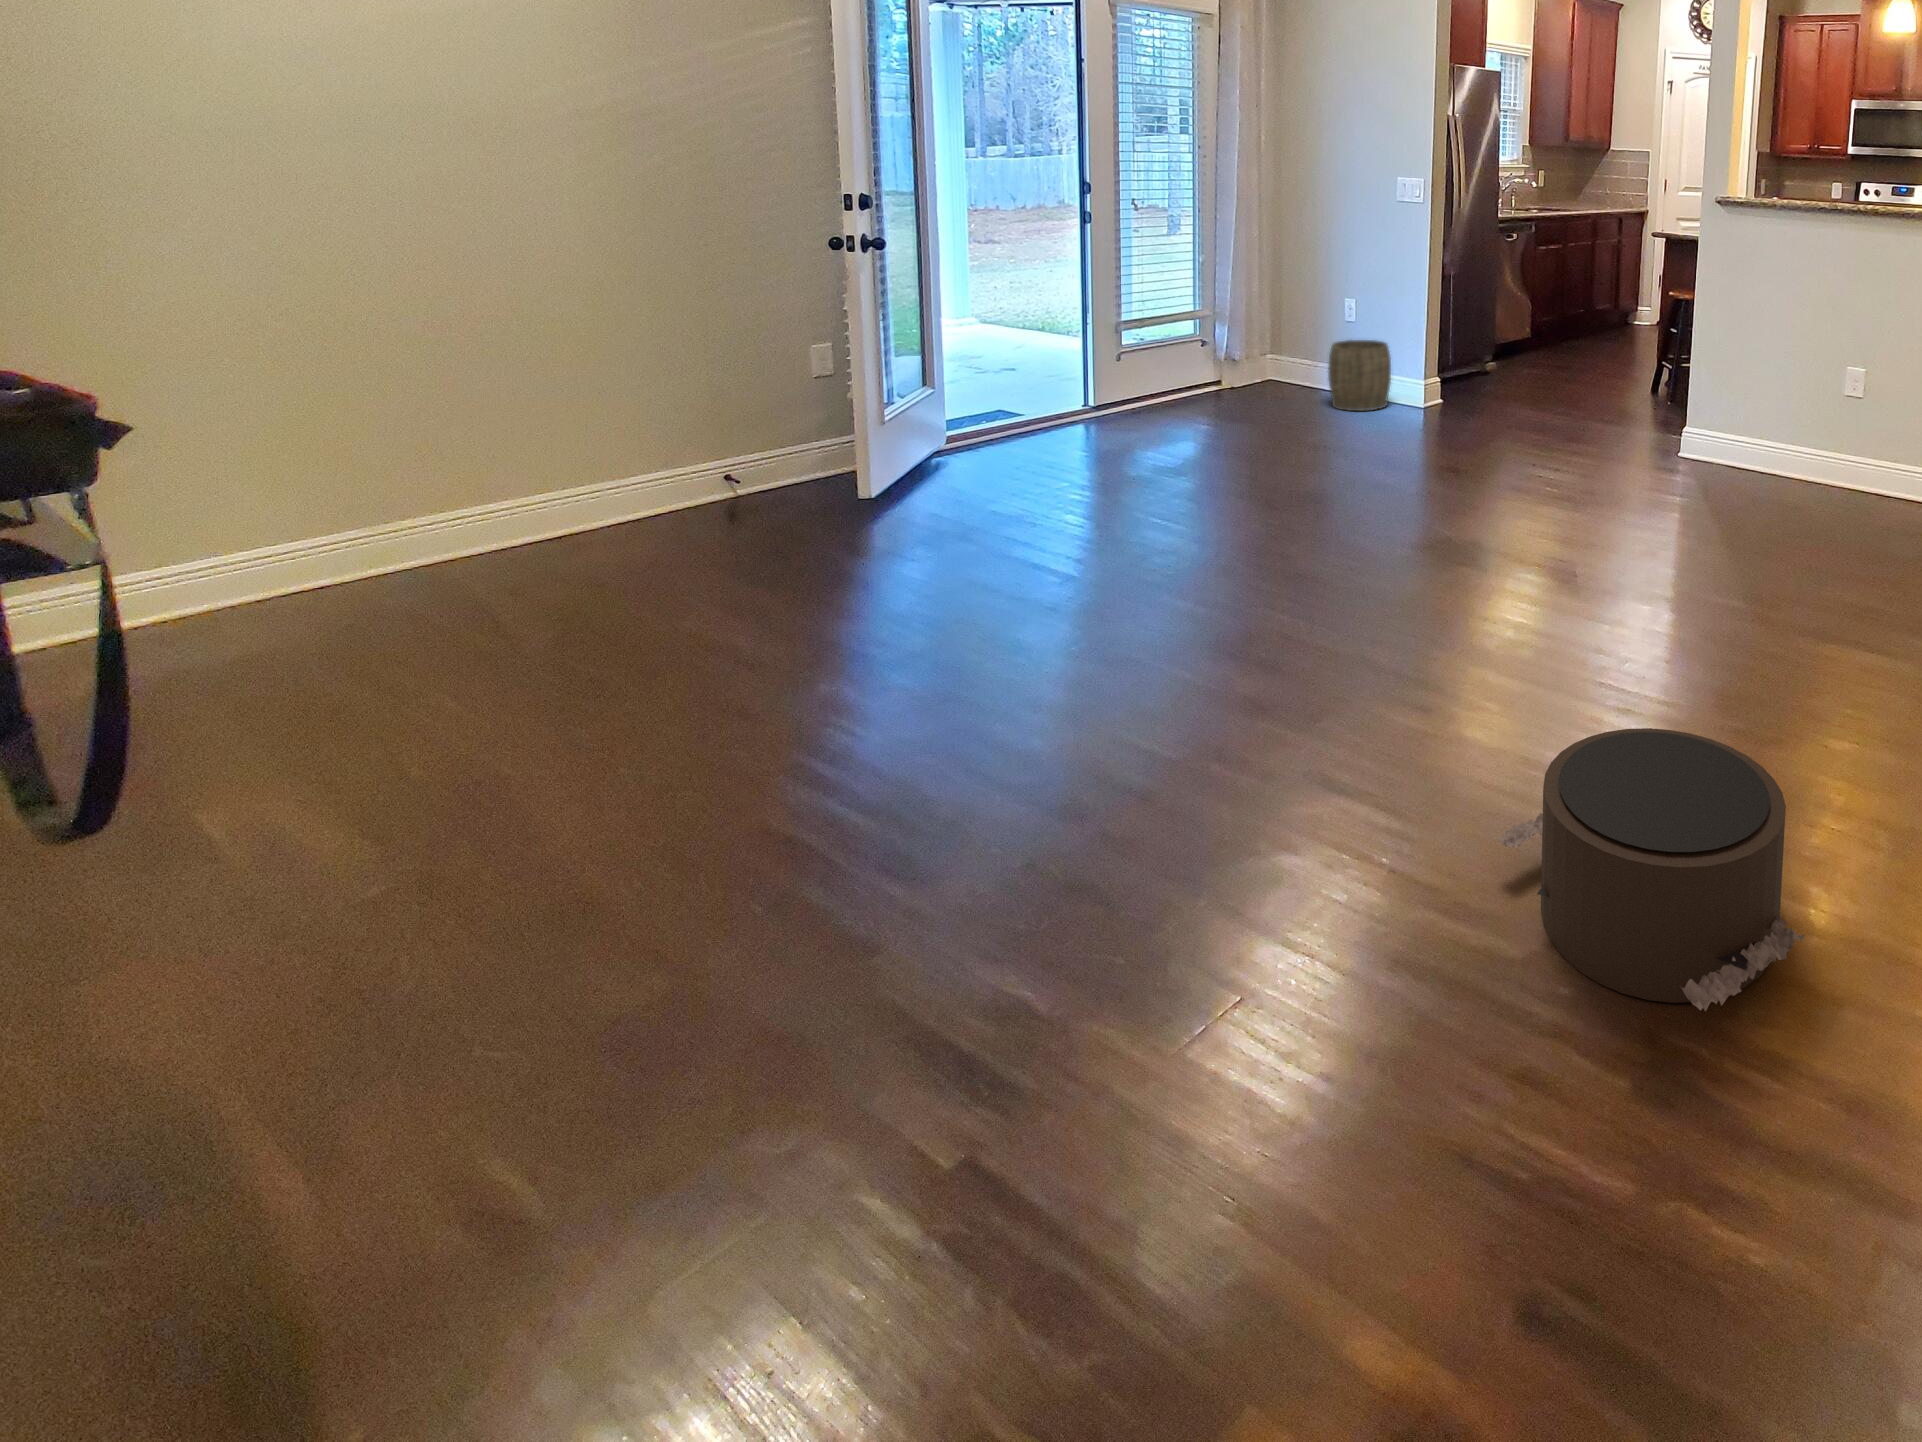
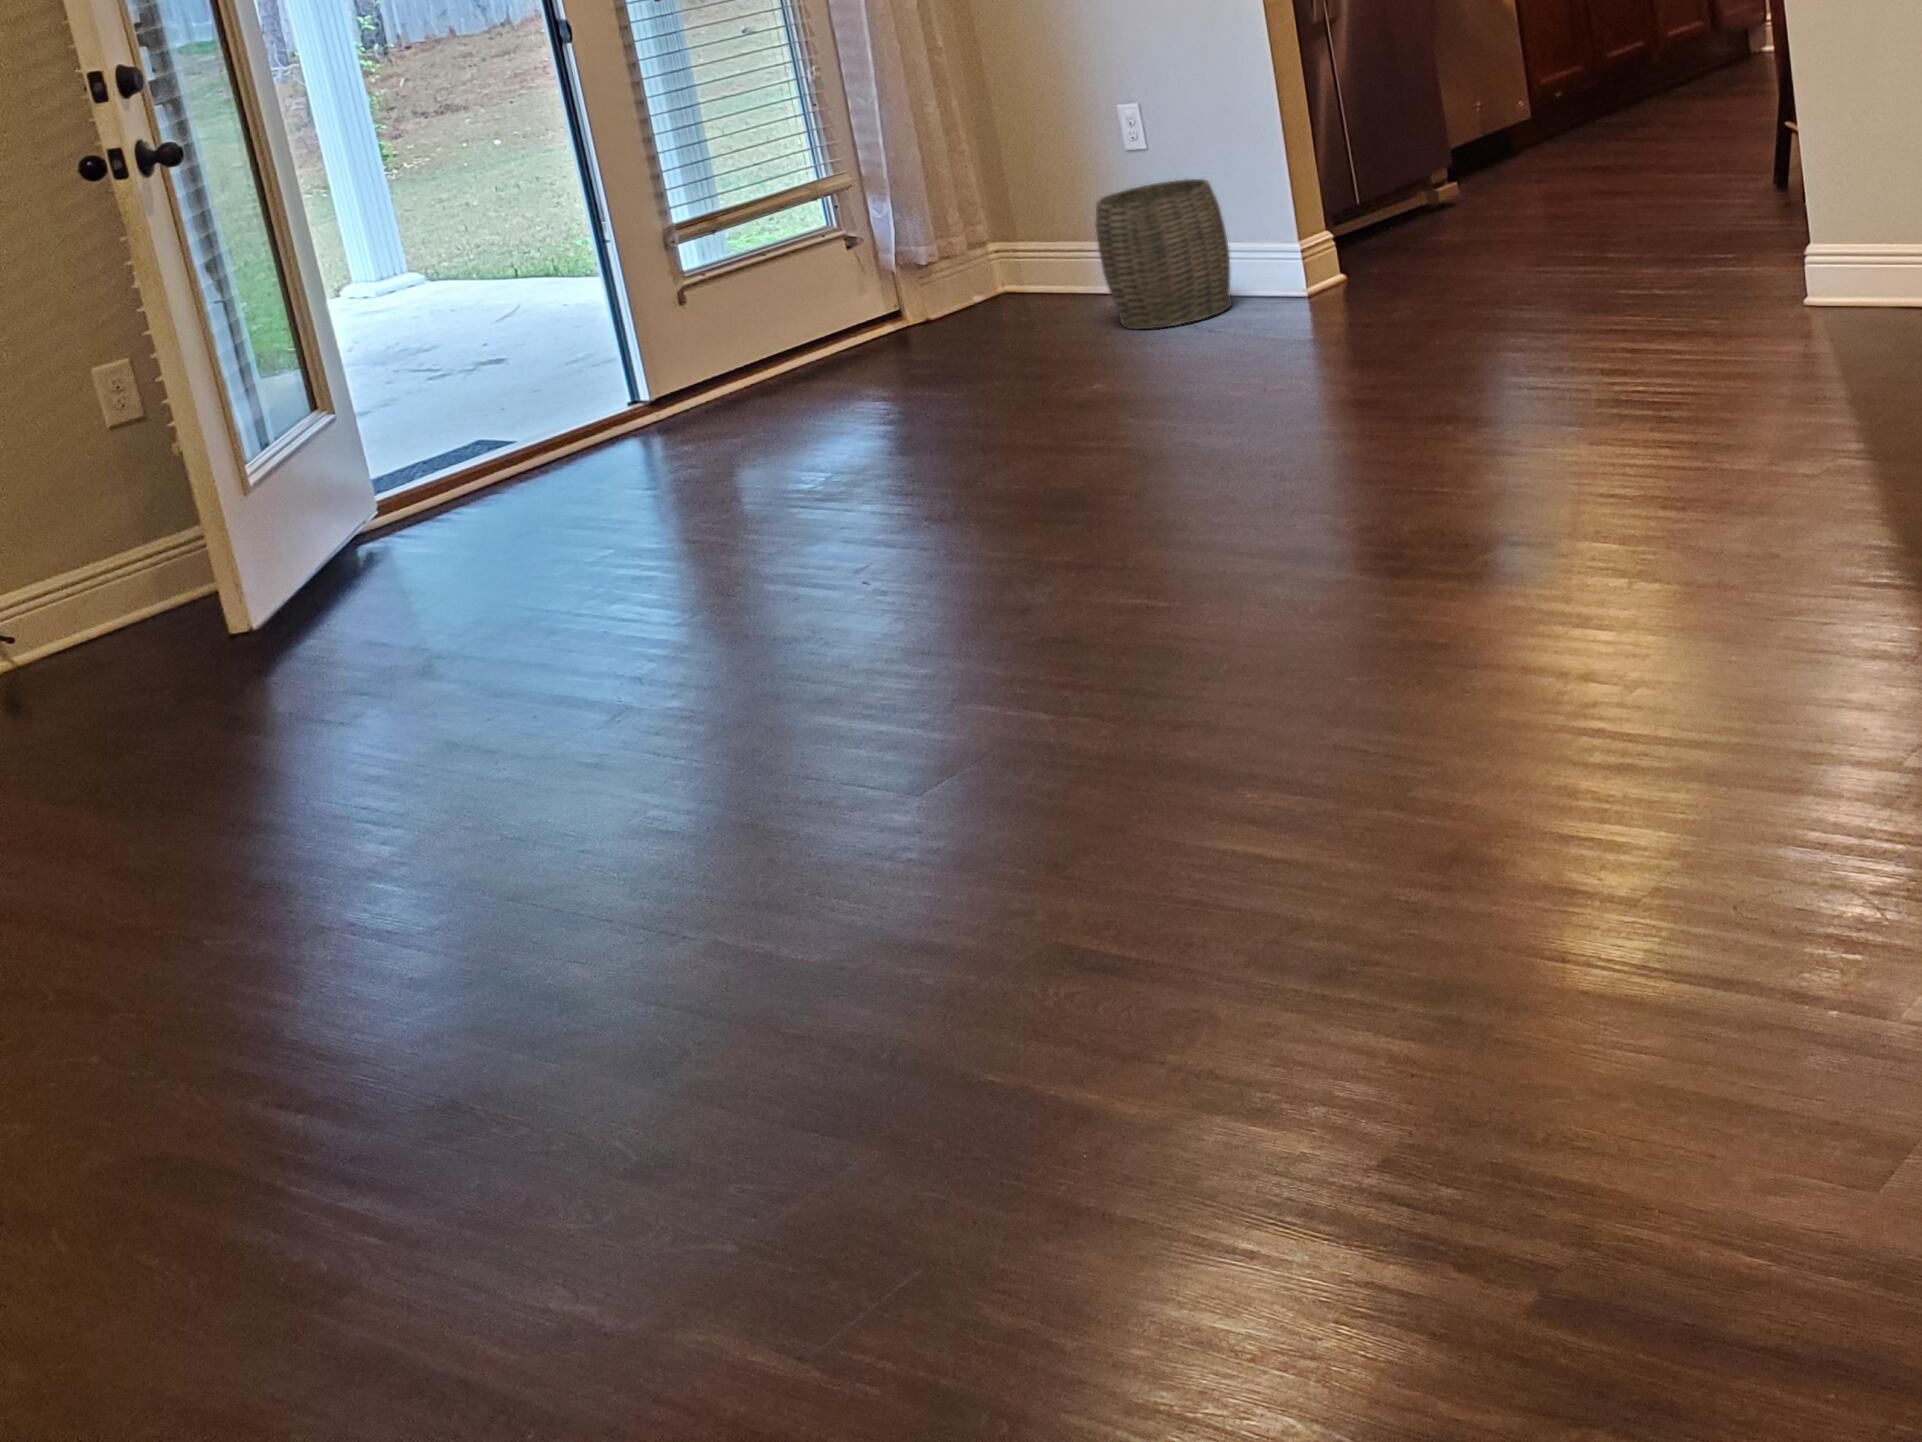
pouf: present [1498,728,1804,1011] -> none [1256,723,1690,1088]

